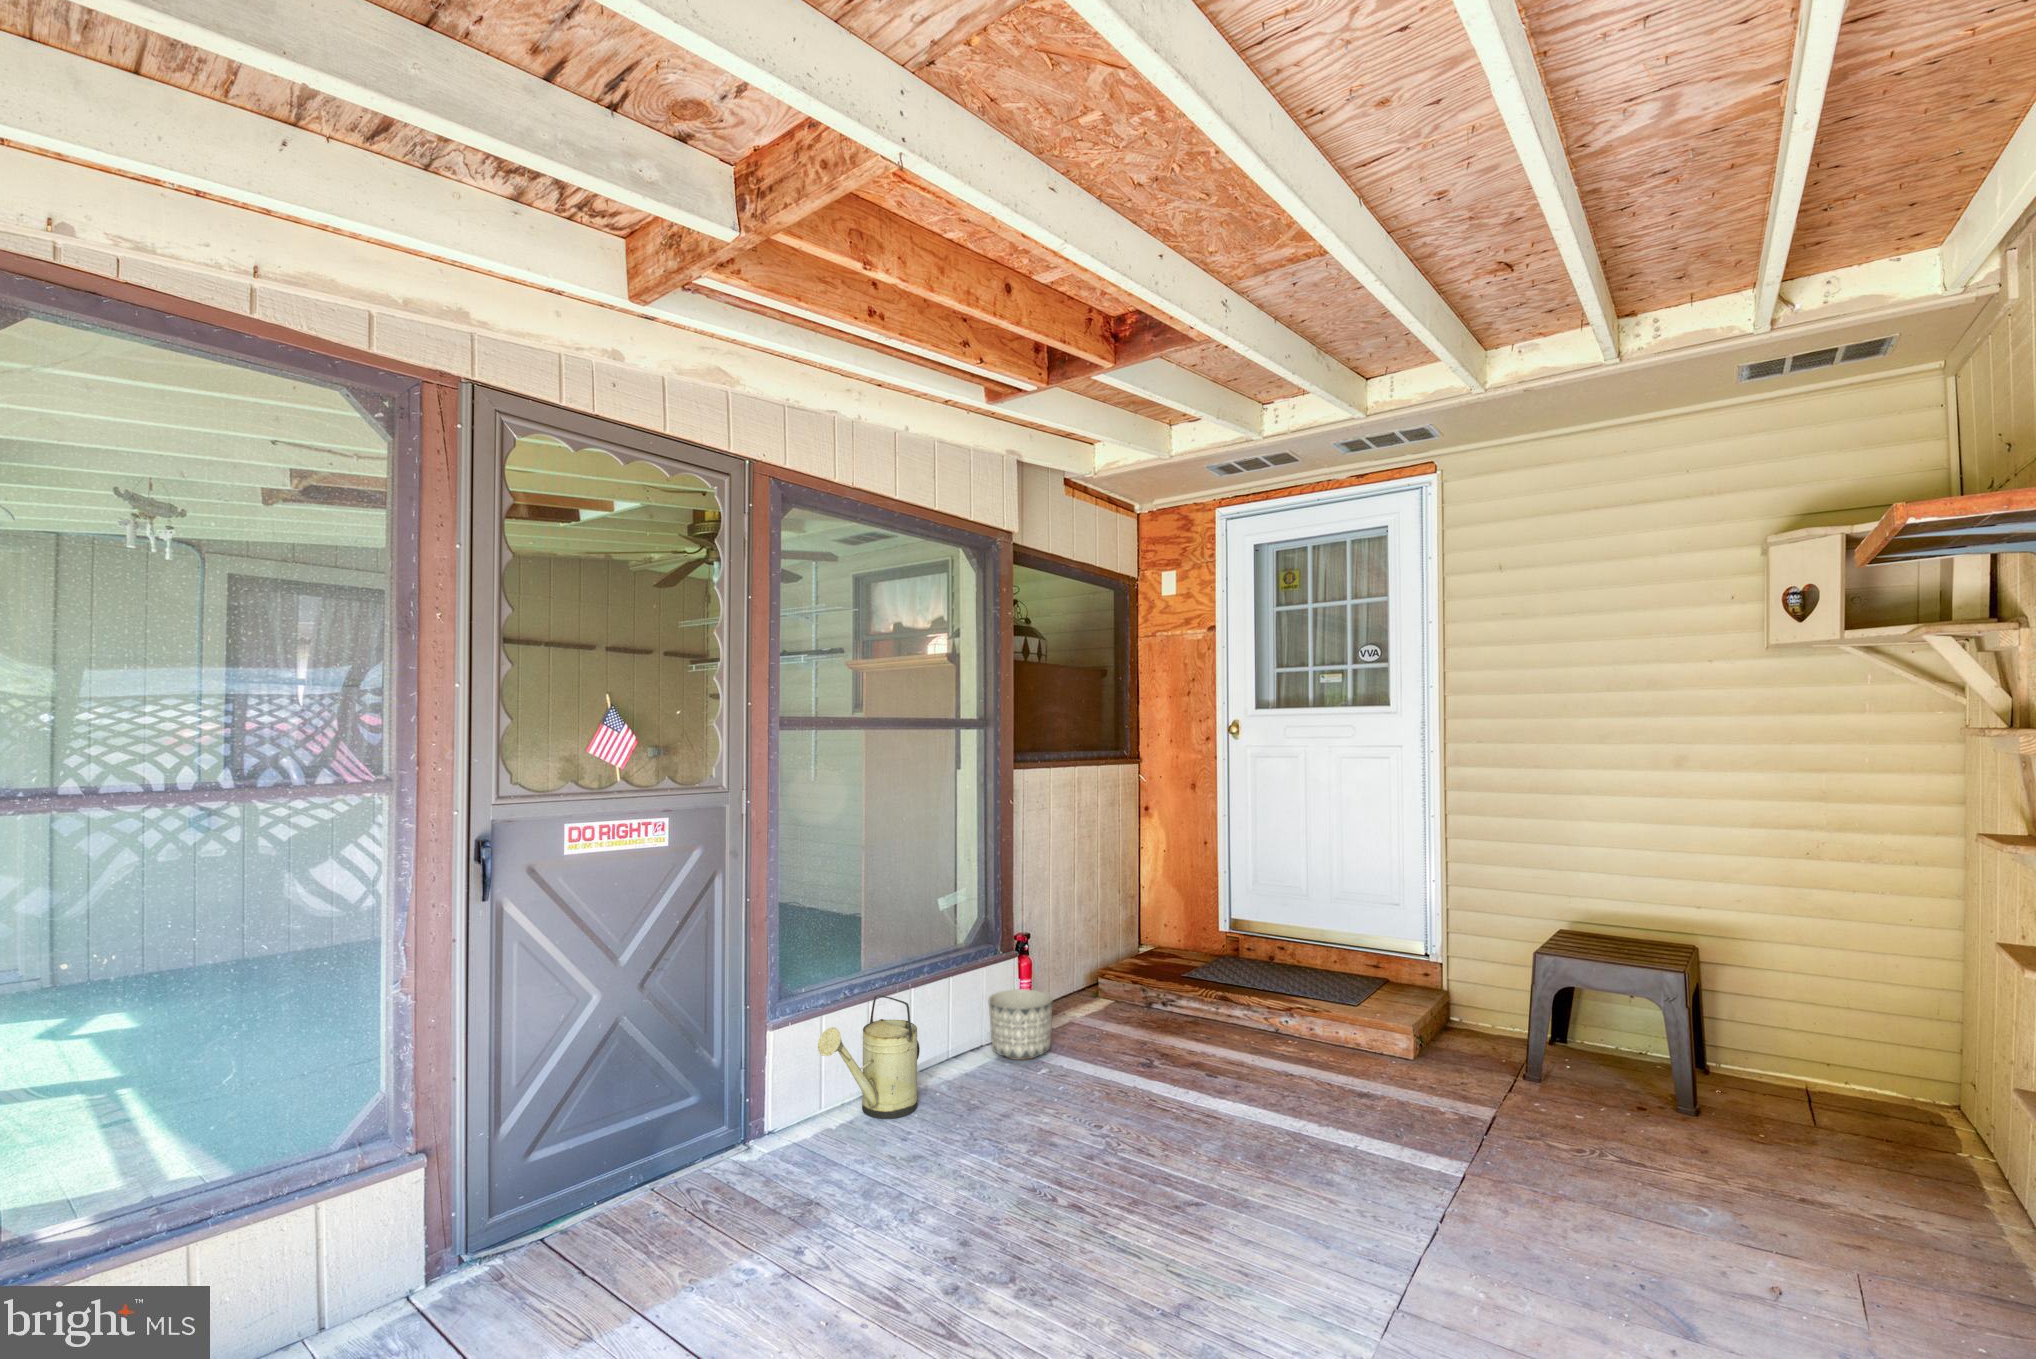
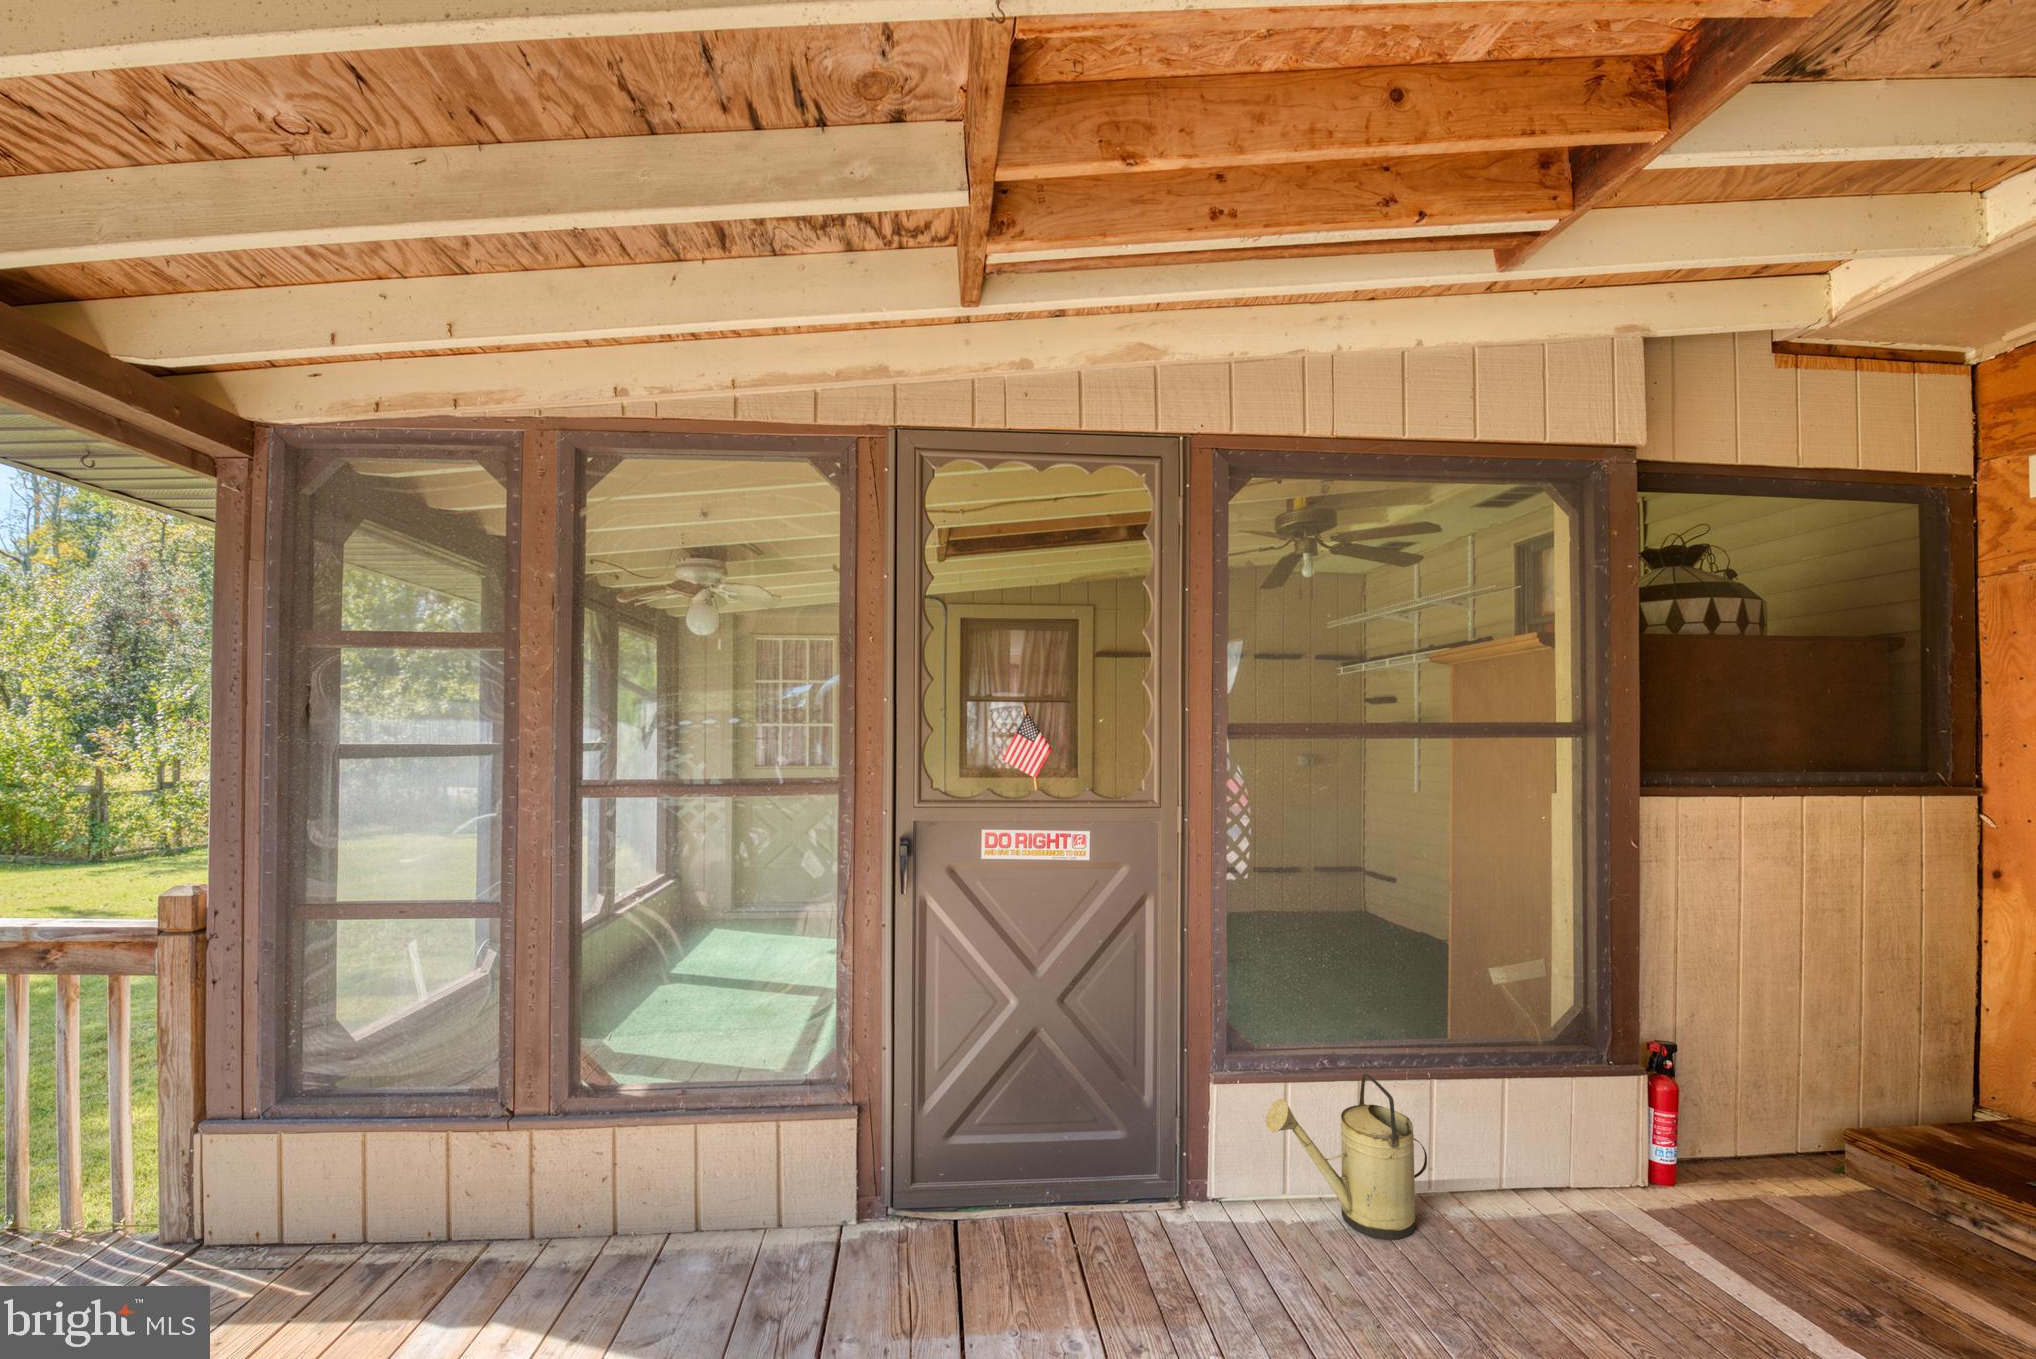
planter: present [989,989,1053,1060] -> none [1572,1114,1684,1229]

